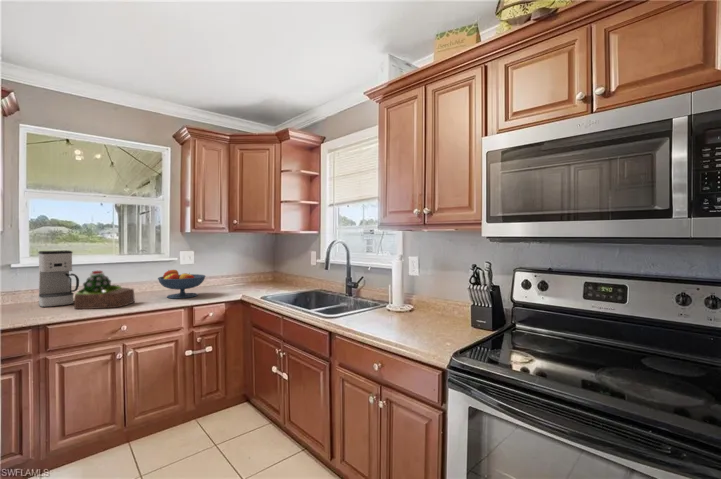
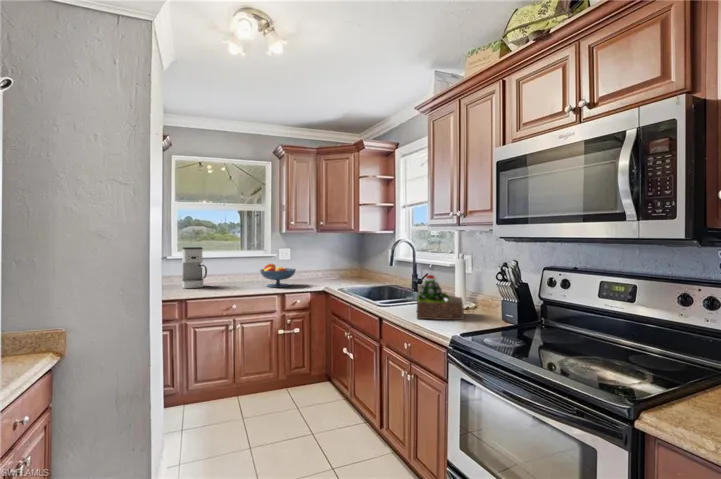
succulent plant: present [74,271,135,309] -> present [417,275,464,320]

